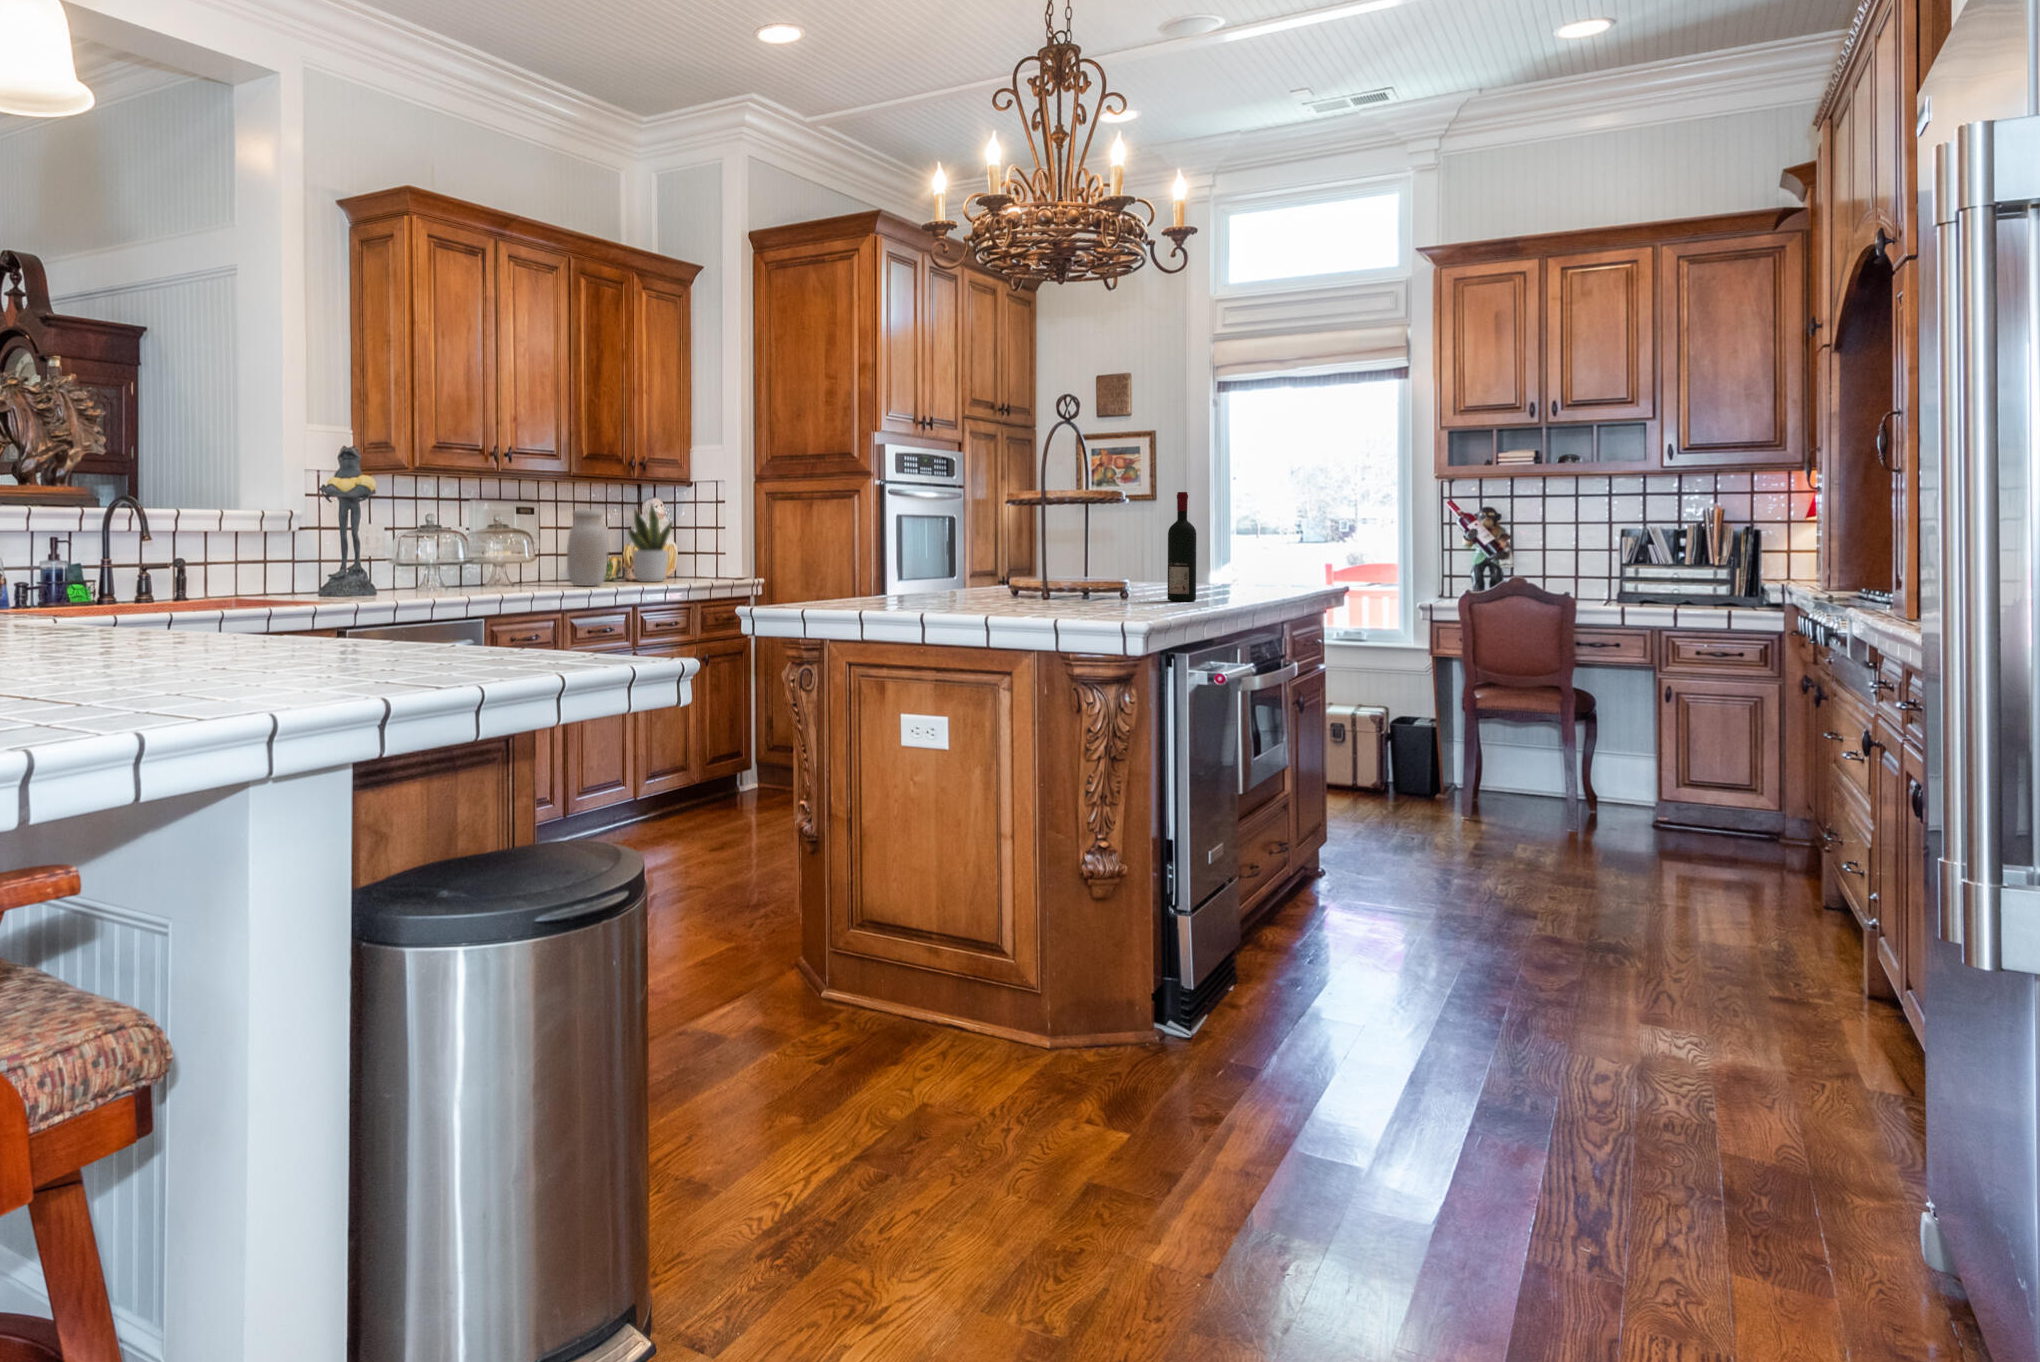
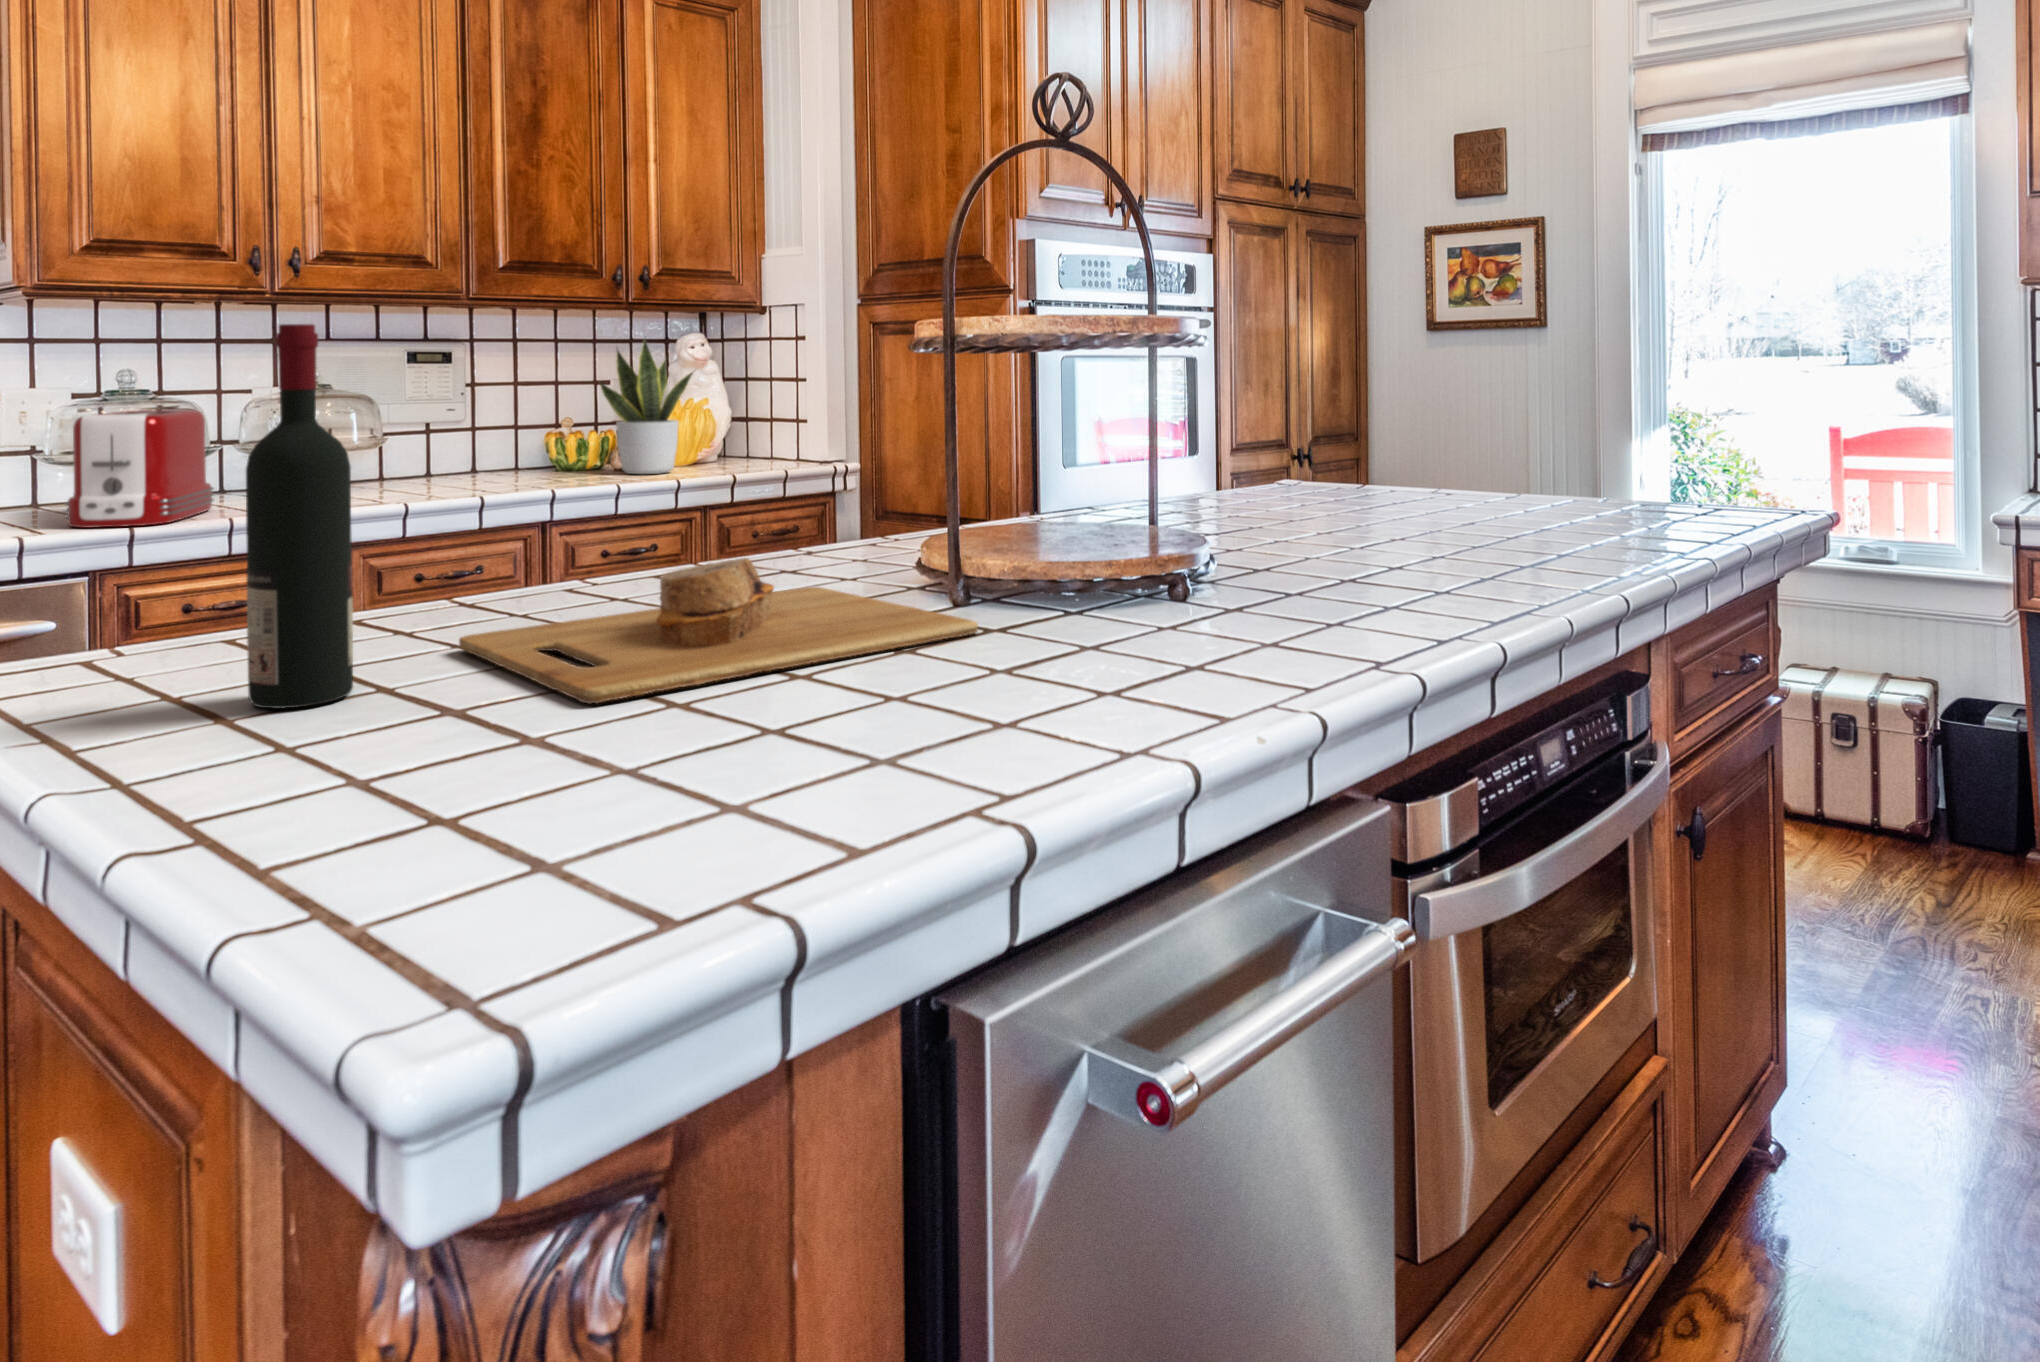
wine bottle: present [1168,492,1196,601] -> present [246,324,353,709]
jar: present [567,509,608,586] -> none [439,355,515,489]
toaster: none [444,536,503,595] -> present [65,410,214,528]
cutting board: none [882,578,1058,614] -> present [459,558,978,704]

